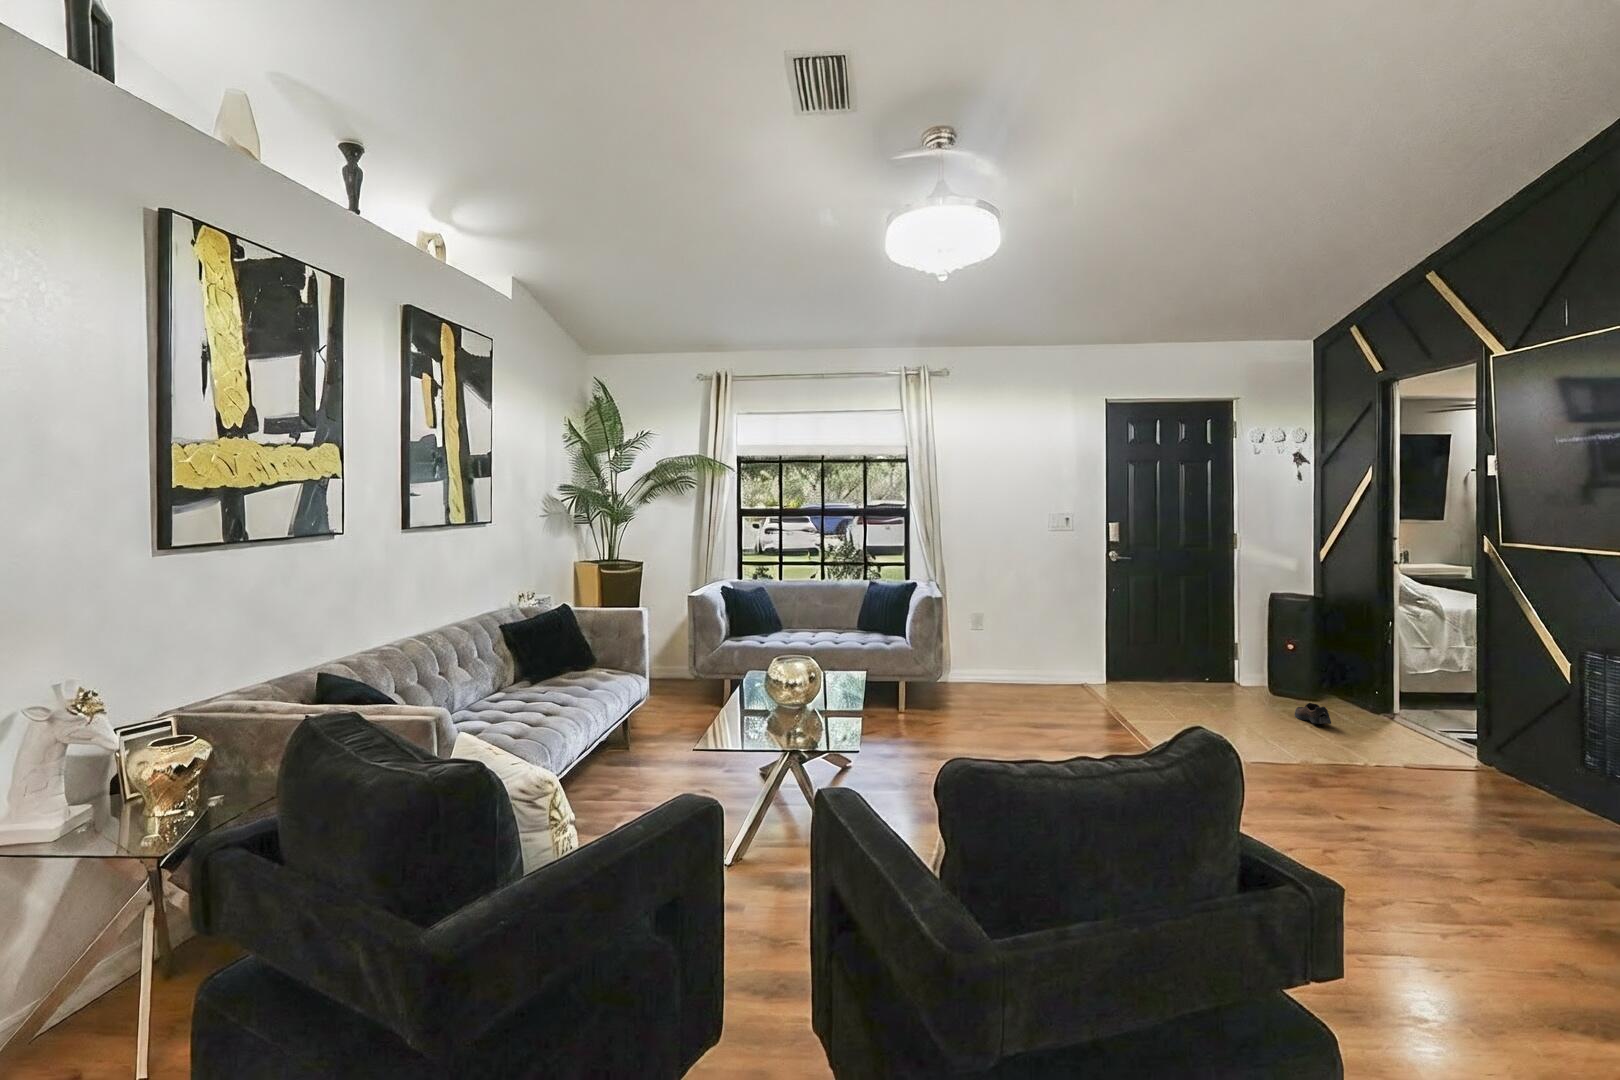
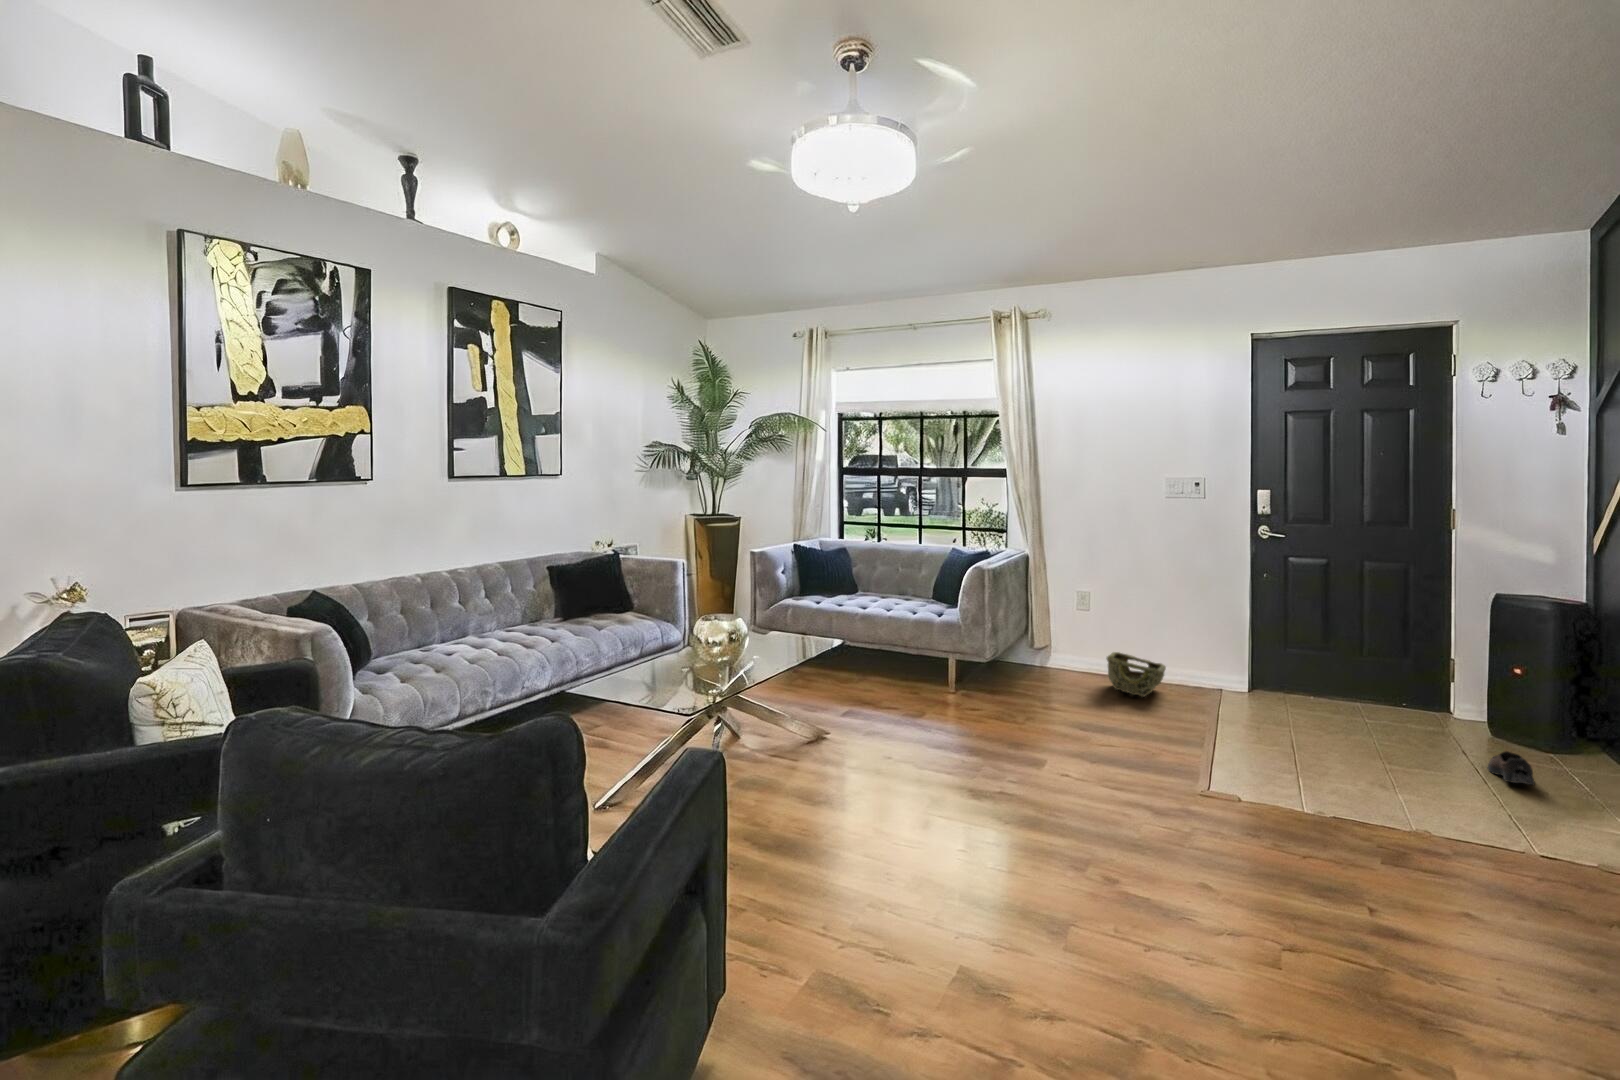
woven basket: none [1012,659,1065,694] -> present [1106,652,1166,697]

